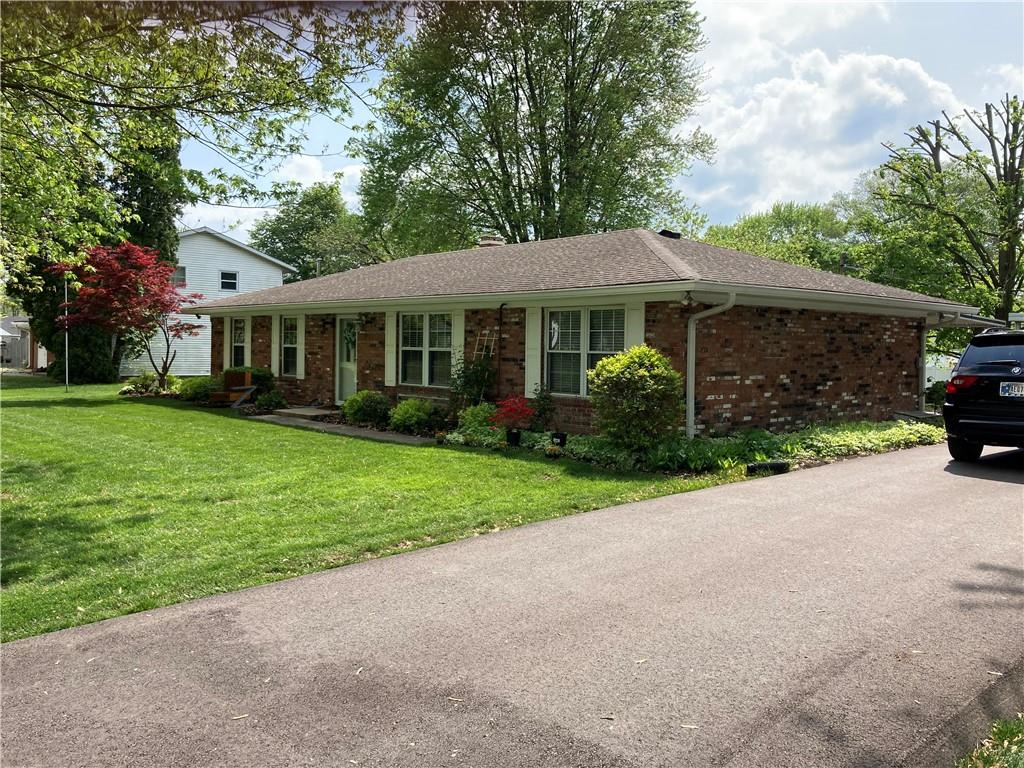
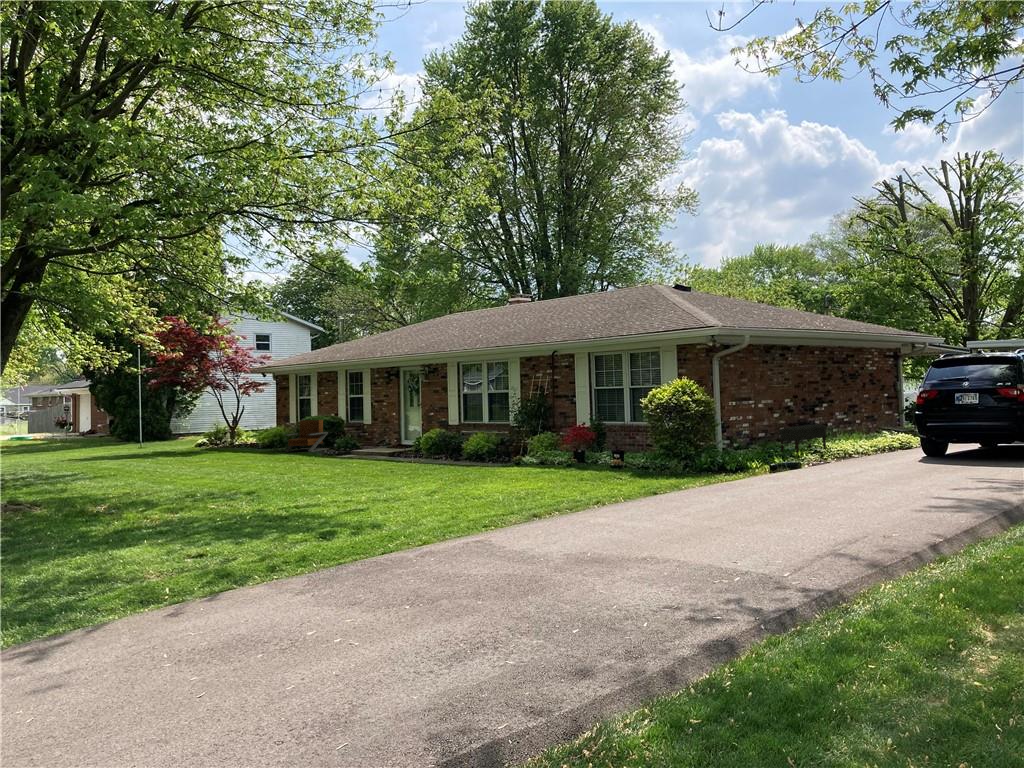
bench: none [768,409,828,444] -> present [779,425,826,452]

